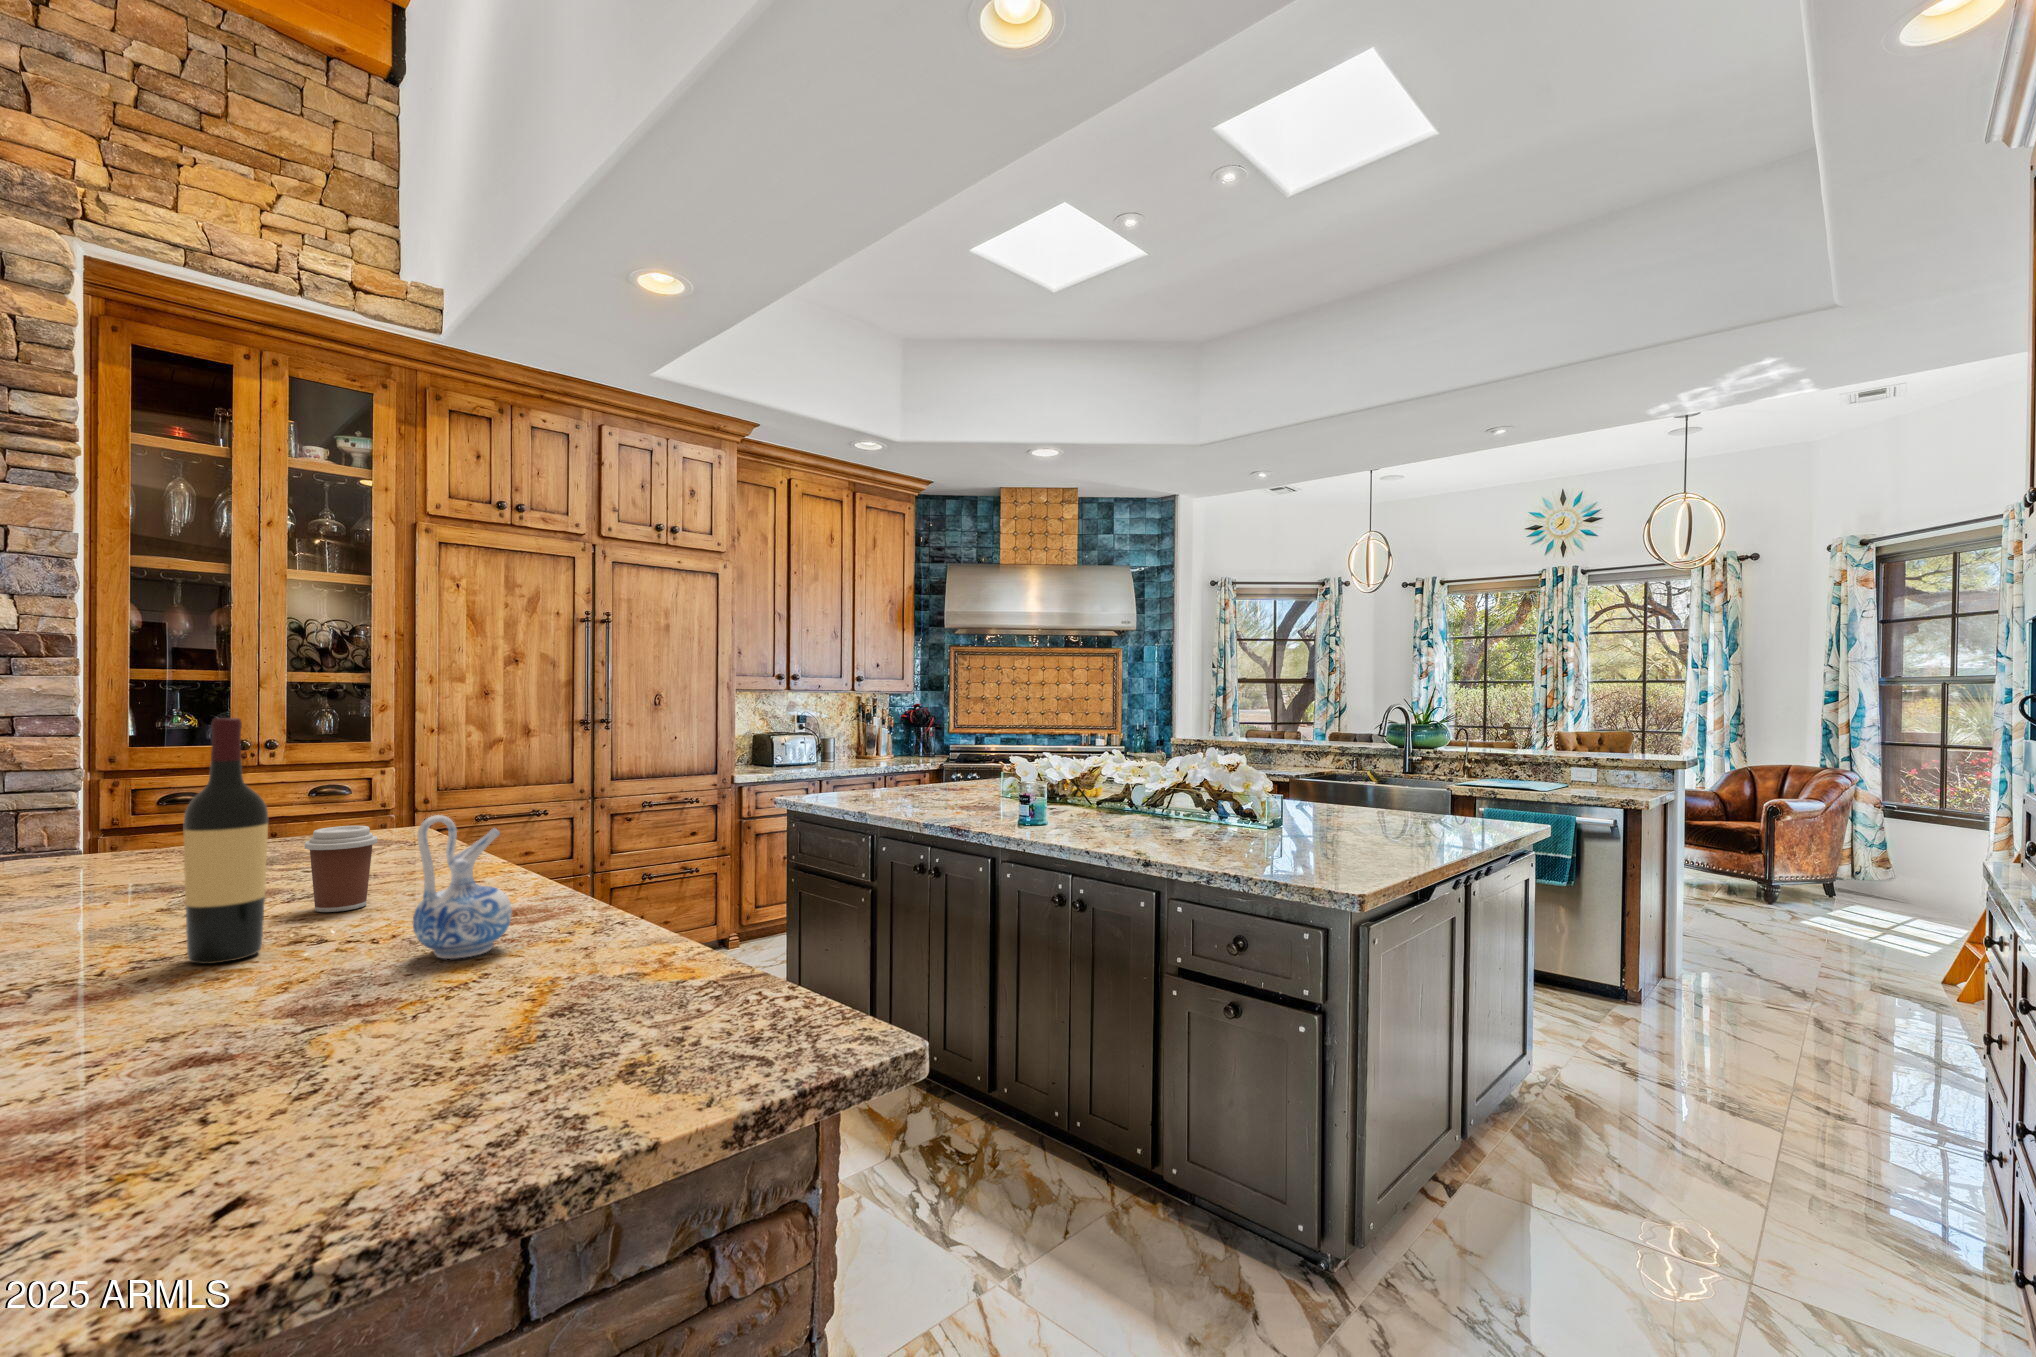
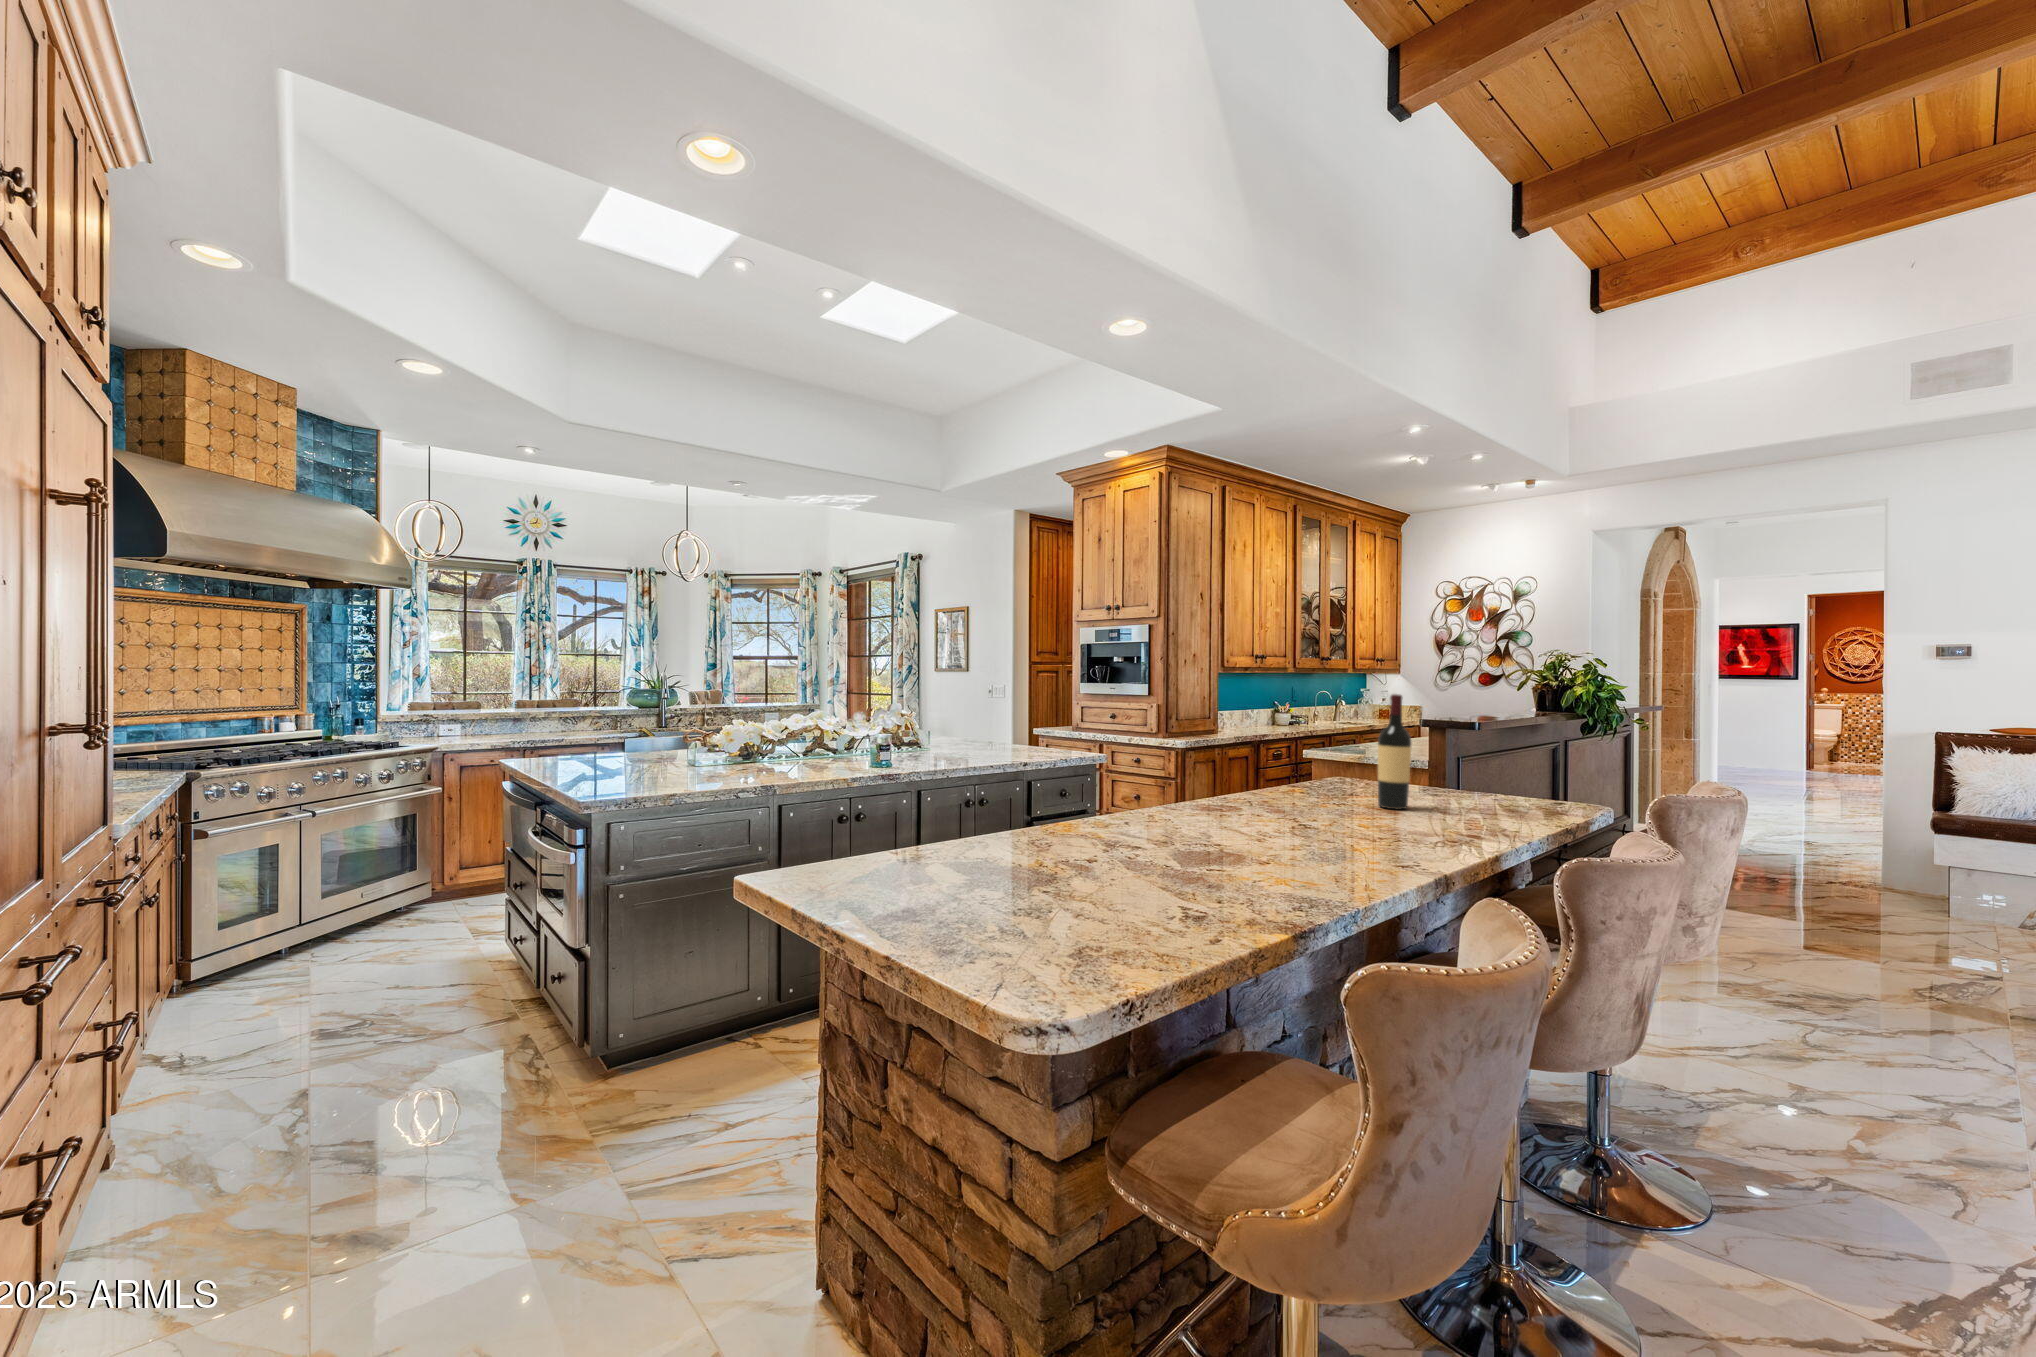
ceramic pitcher: present [413,815,512,959] -> none [1326,731,1365,792]
coffee cup: present [305,826,378,912] -> none [1281,760,1319,810]

